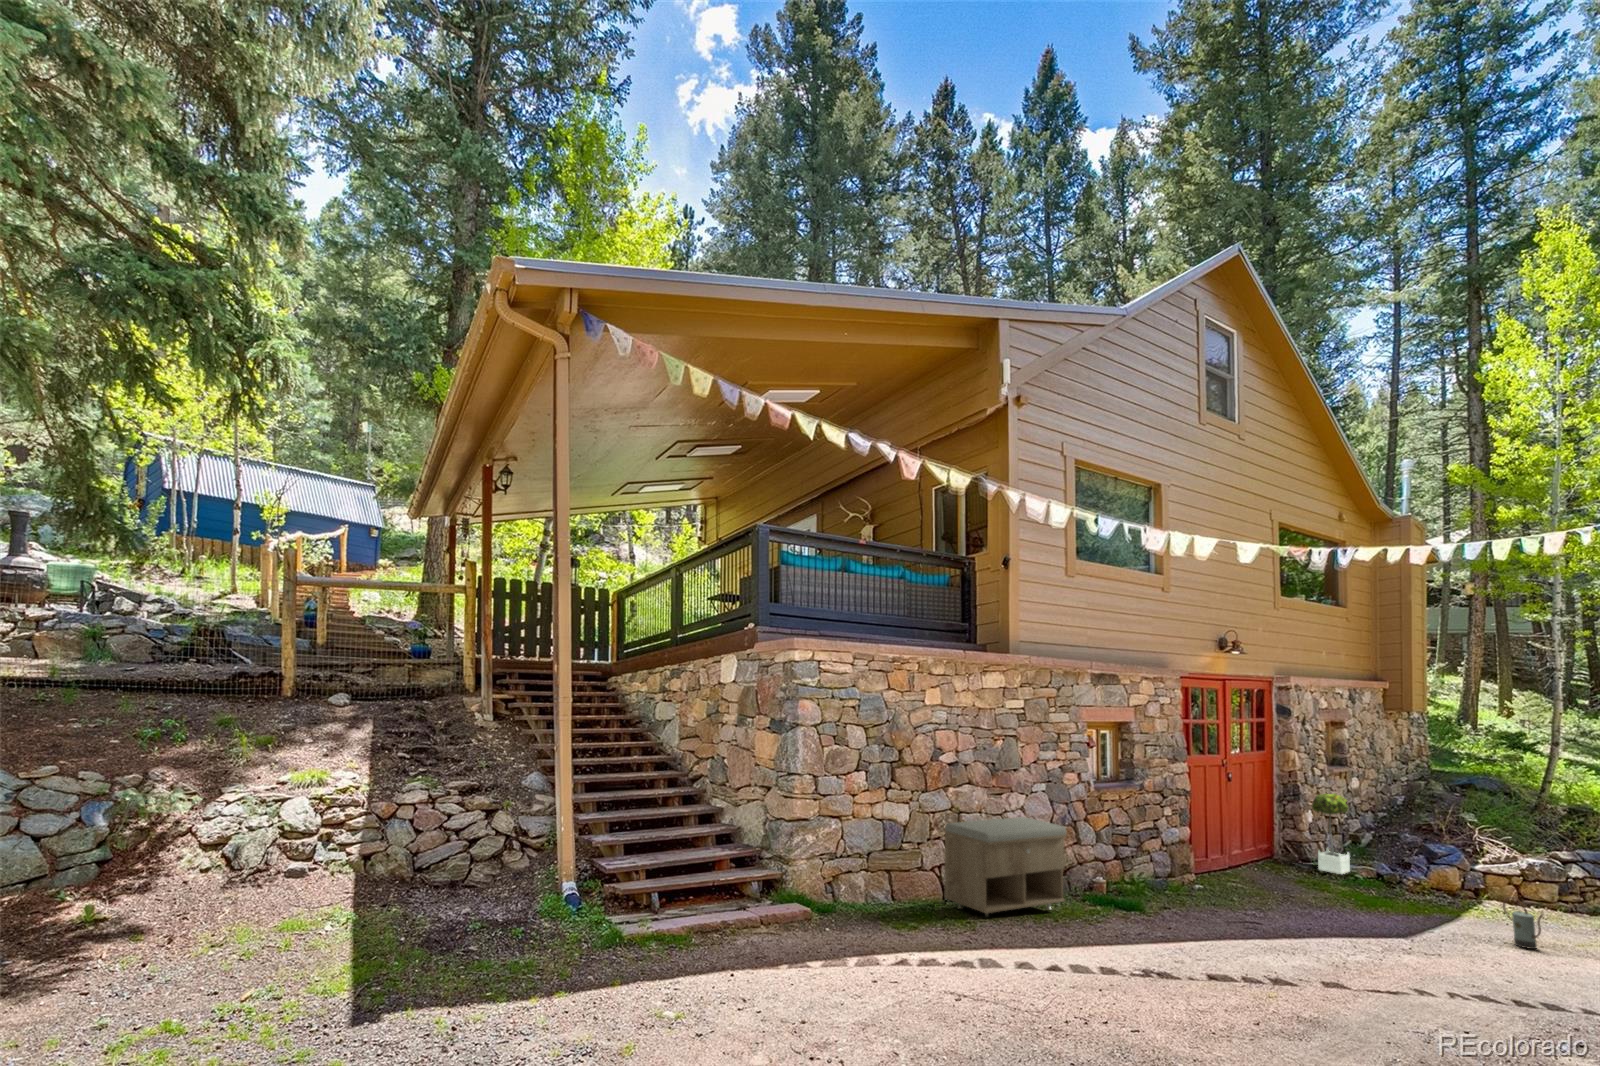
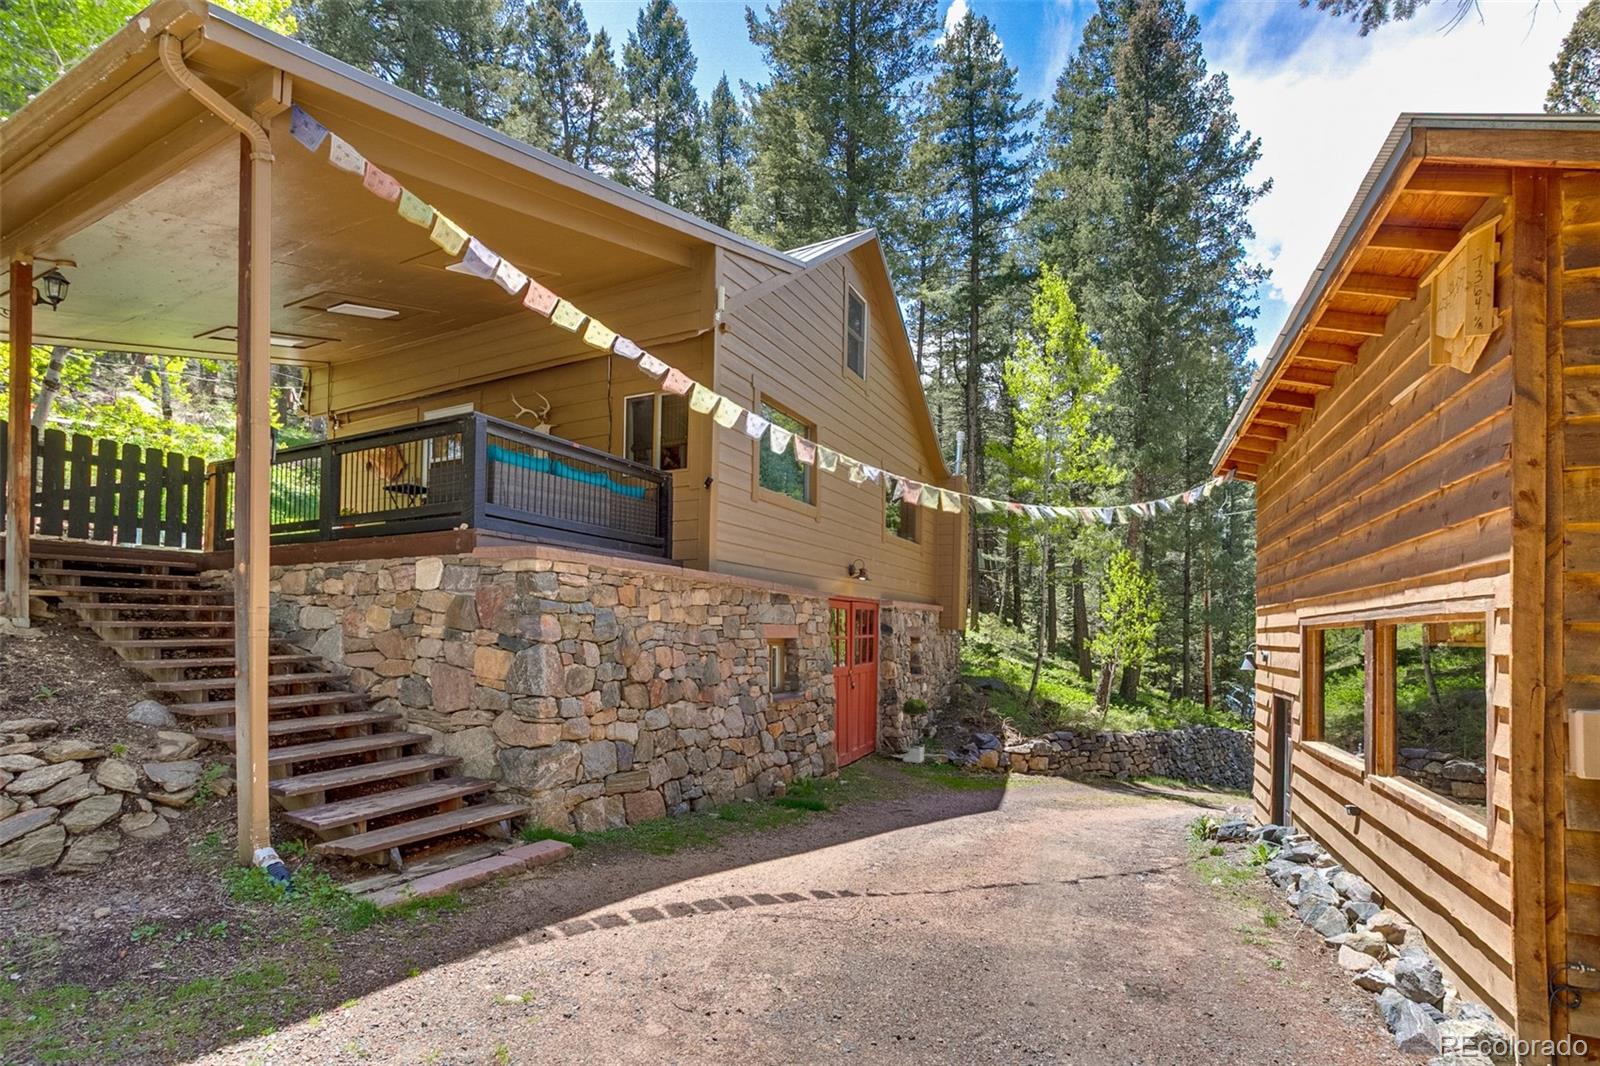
storage bench: present [944,817,1066,917] -> none [663,729,774,828]
watering can: present [1503,897,1543,949] -> none [1052,765,1080,801]

